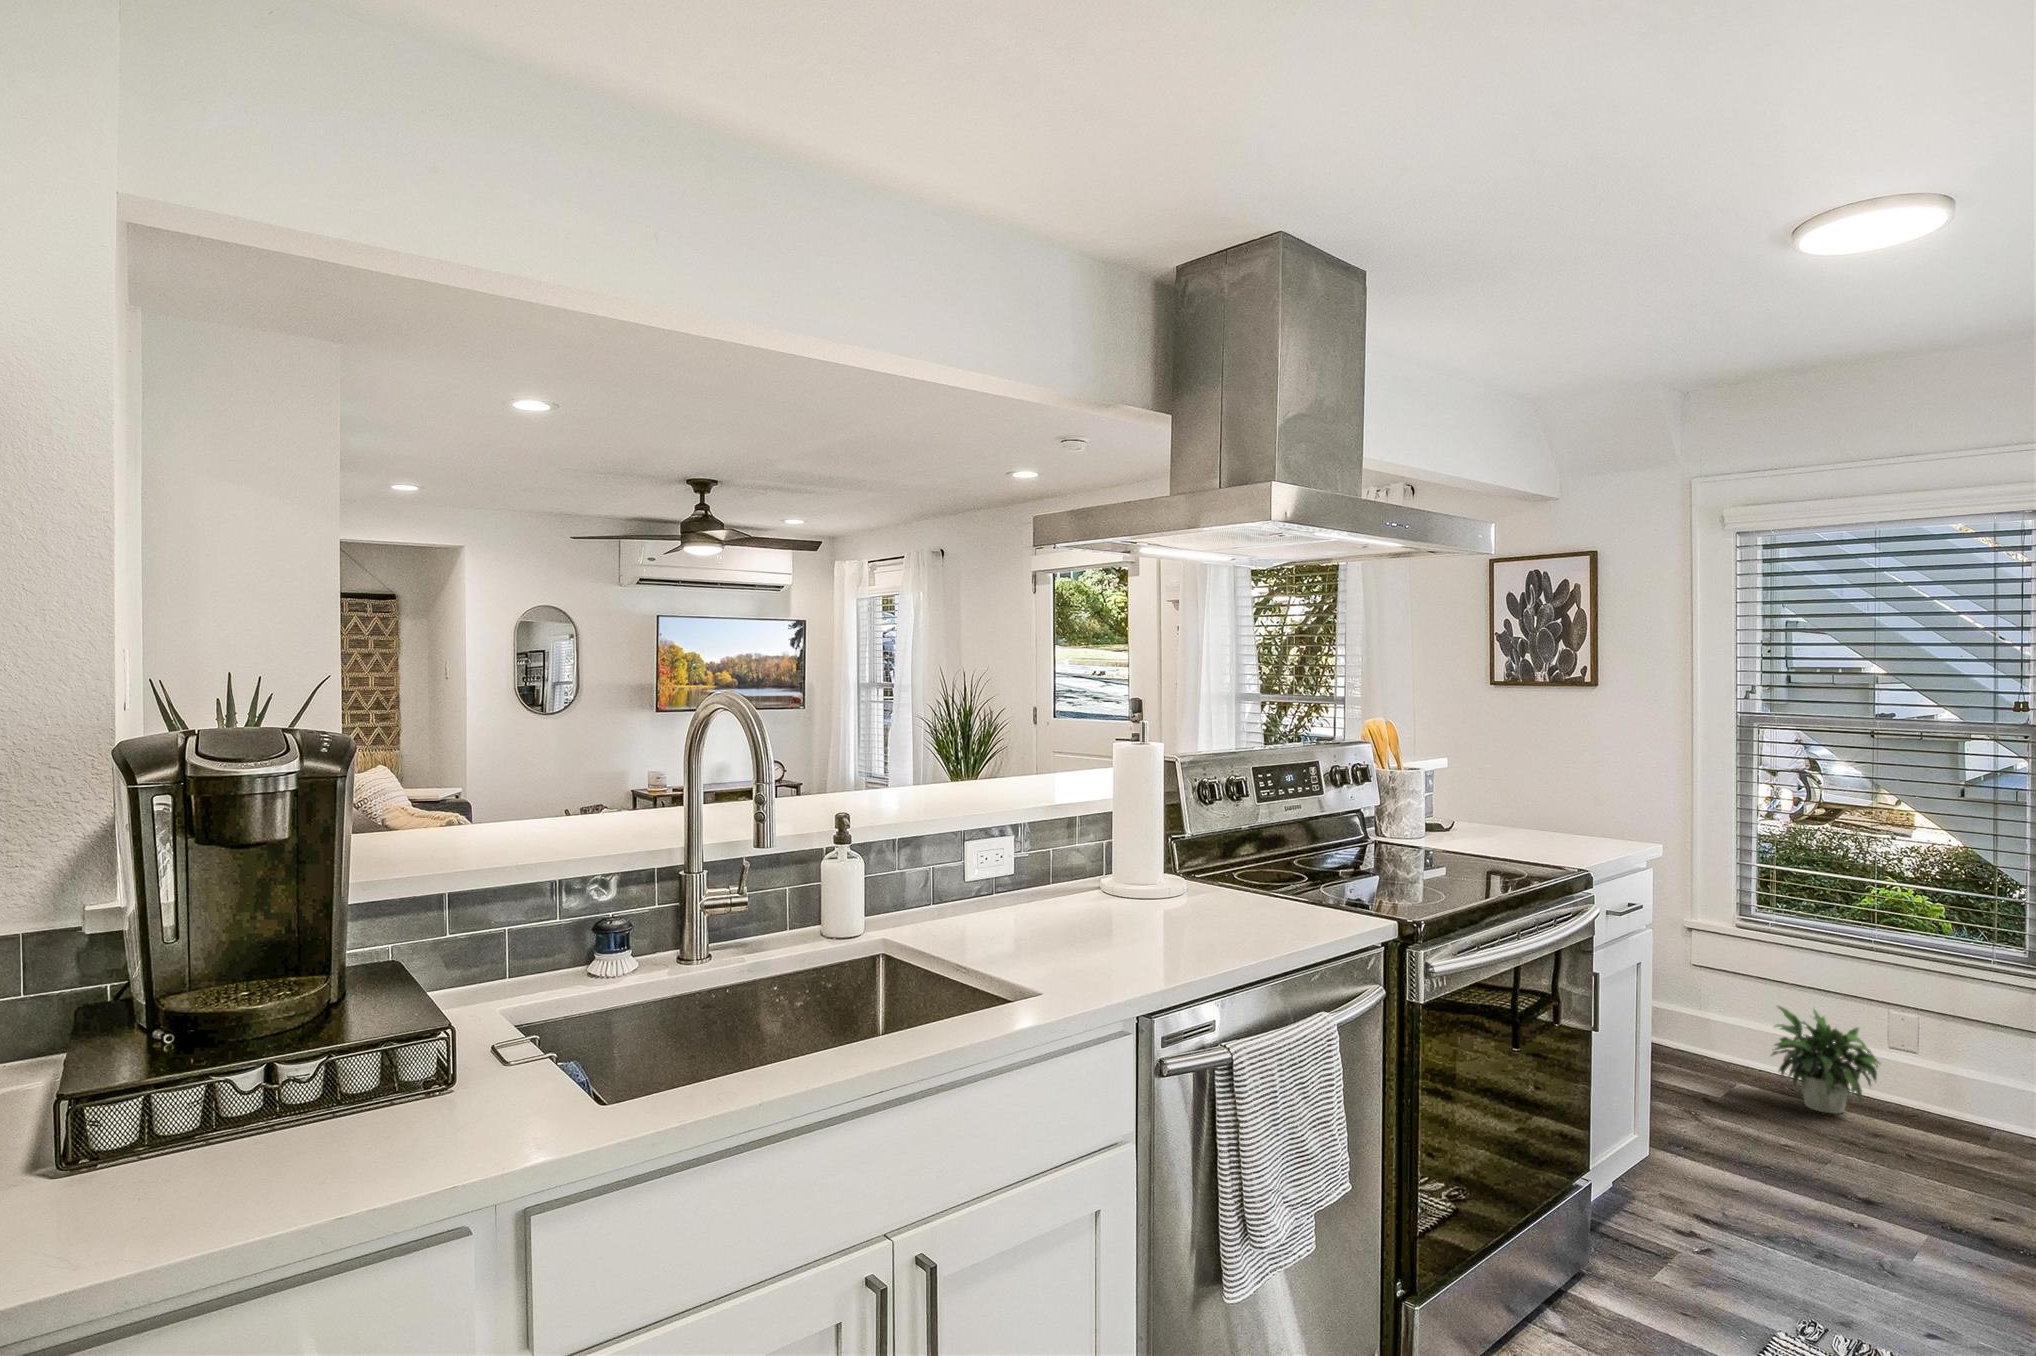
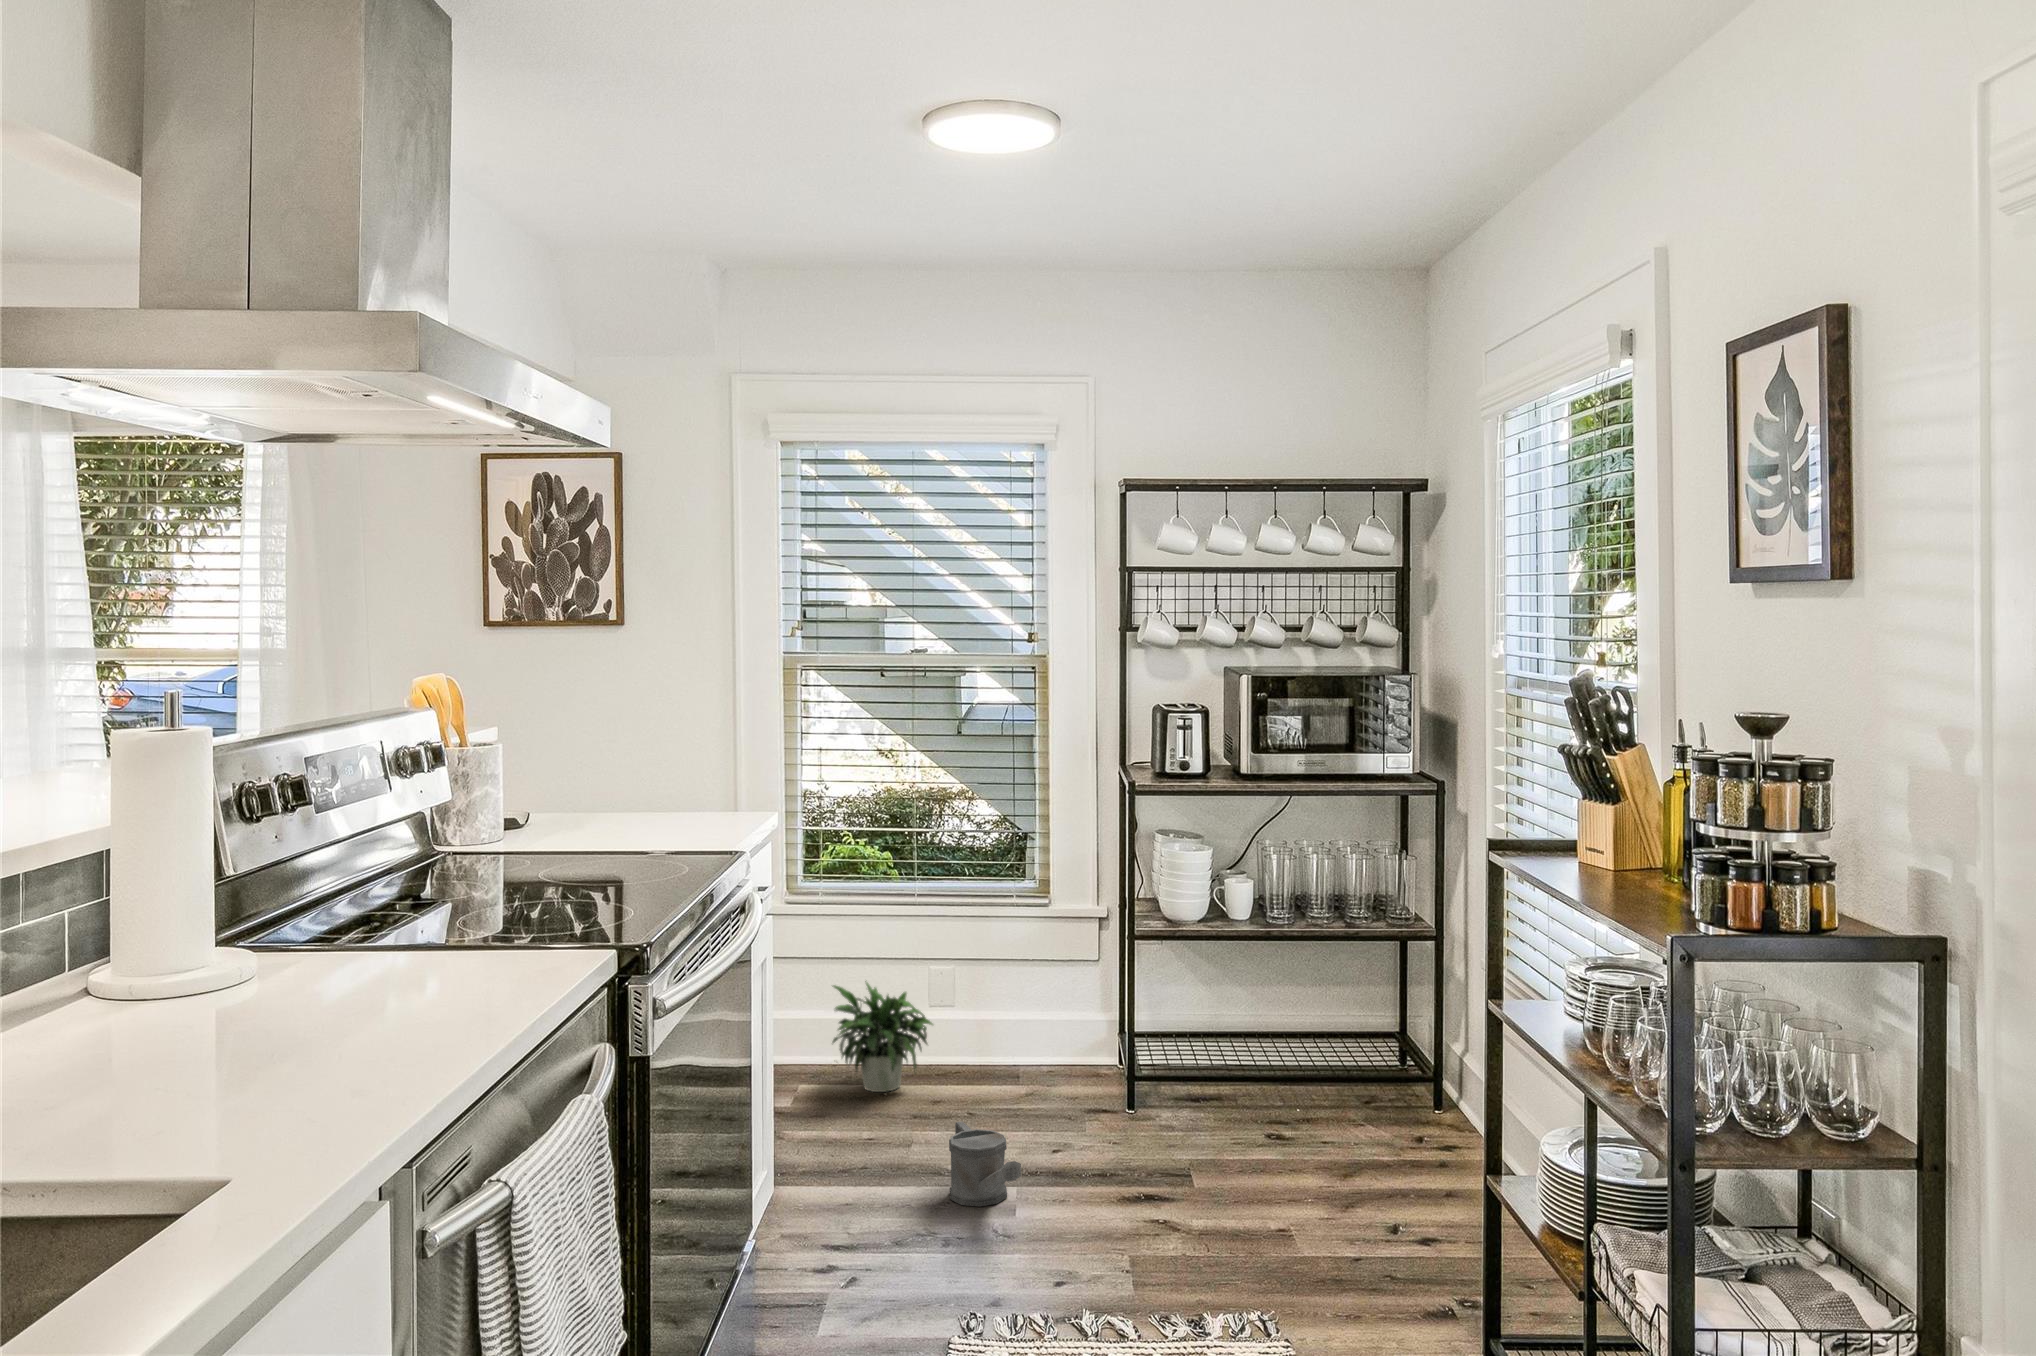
watering can: none [1845,1155,1914,1242] -> present [949,1121,1021,1207]

